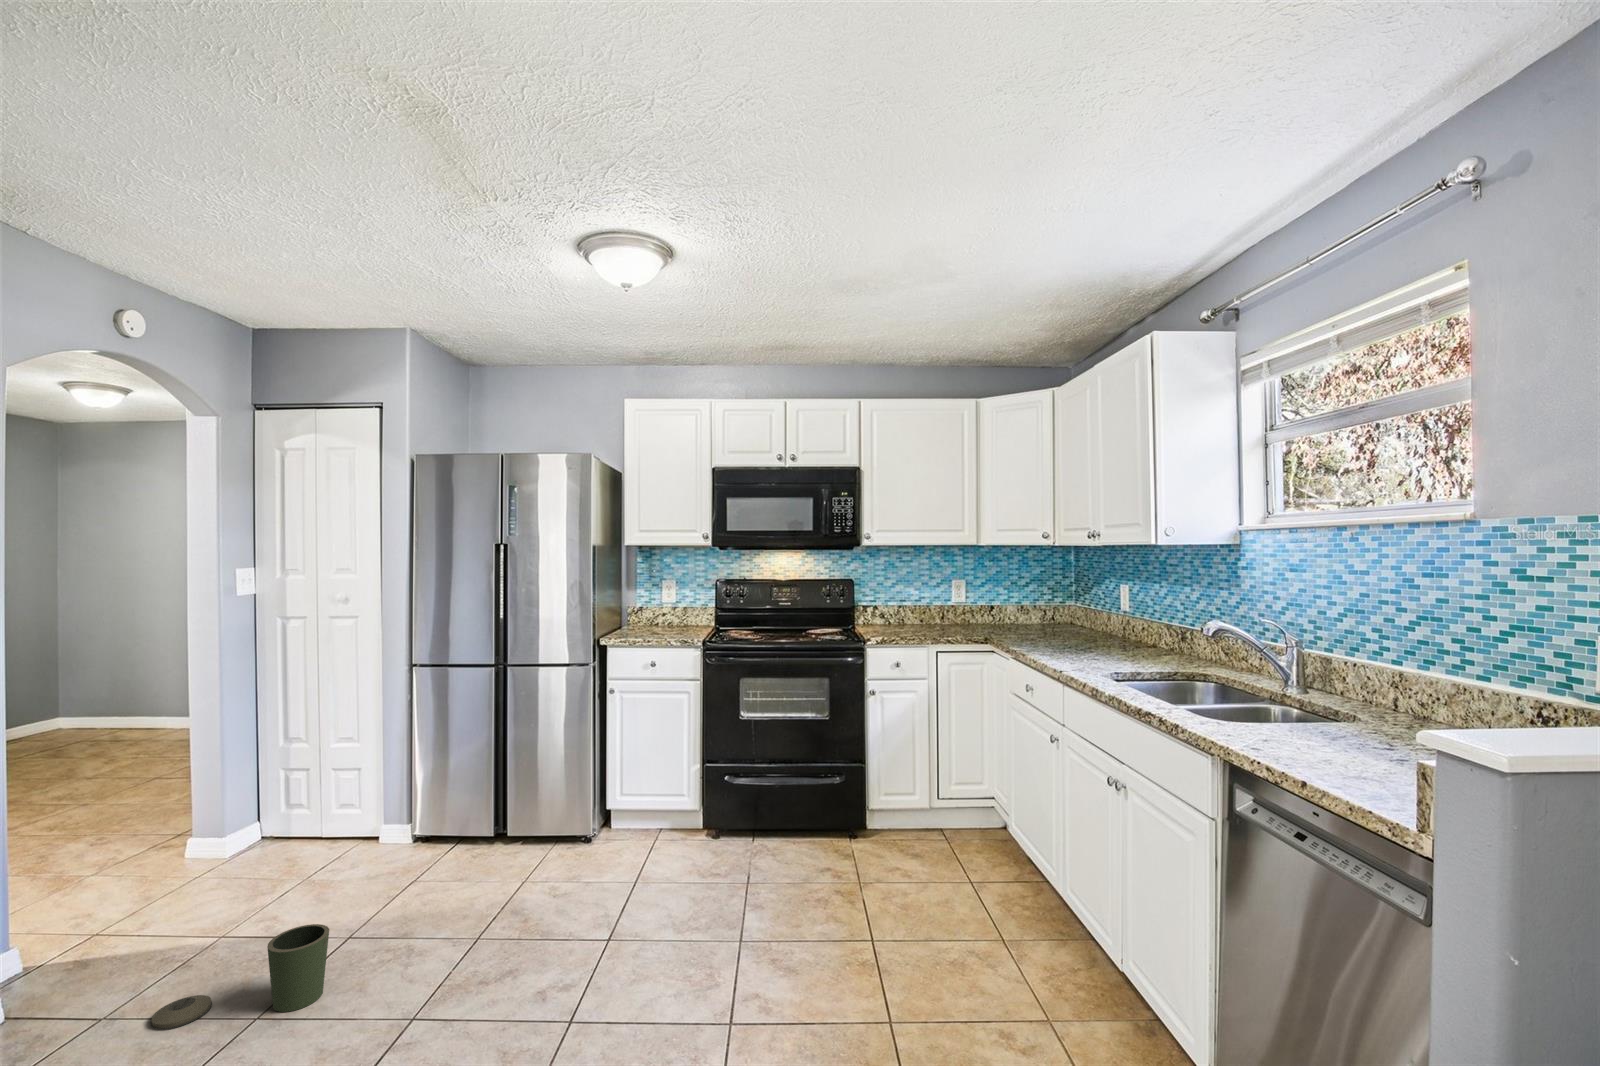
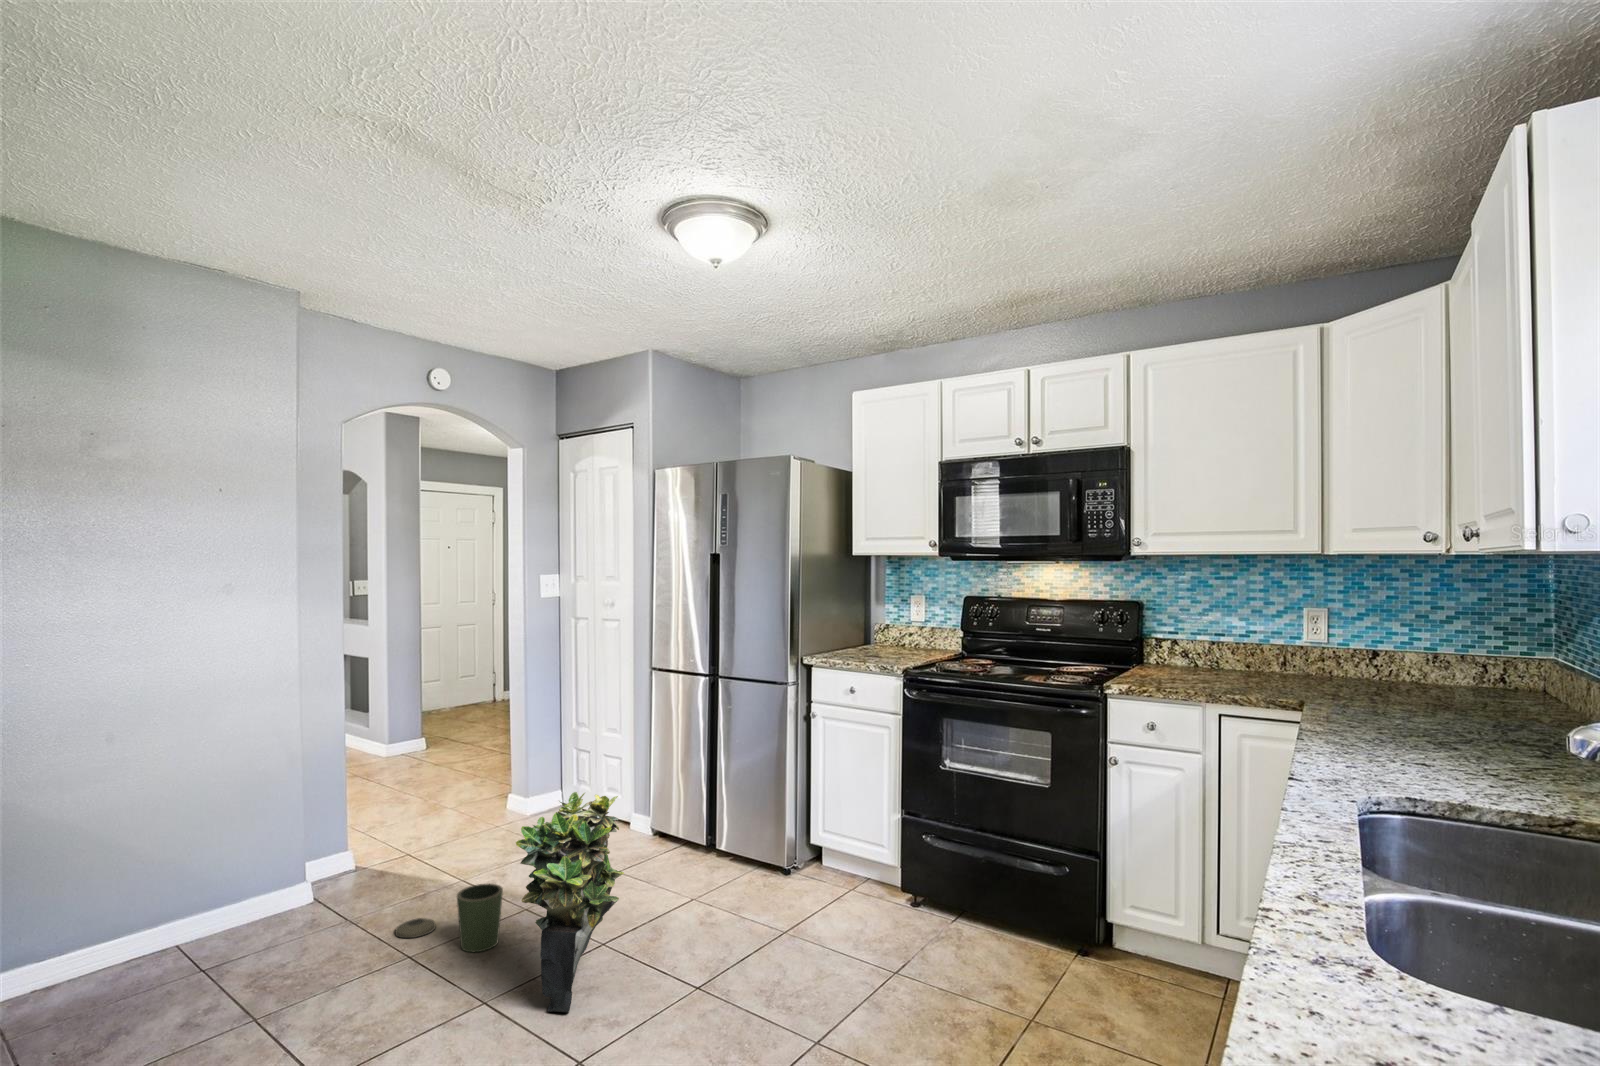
potted plant: none [403,789,531,1030] -> present [516,792,624,1012]

